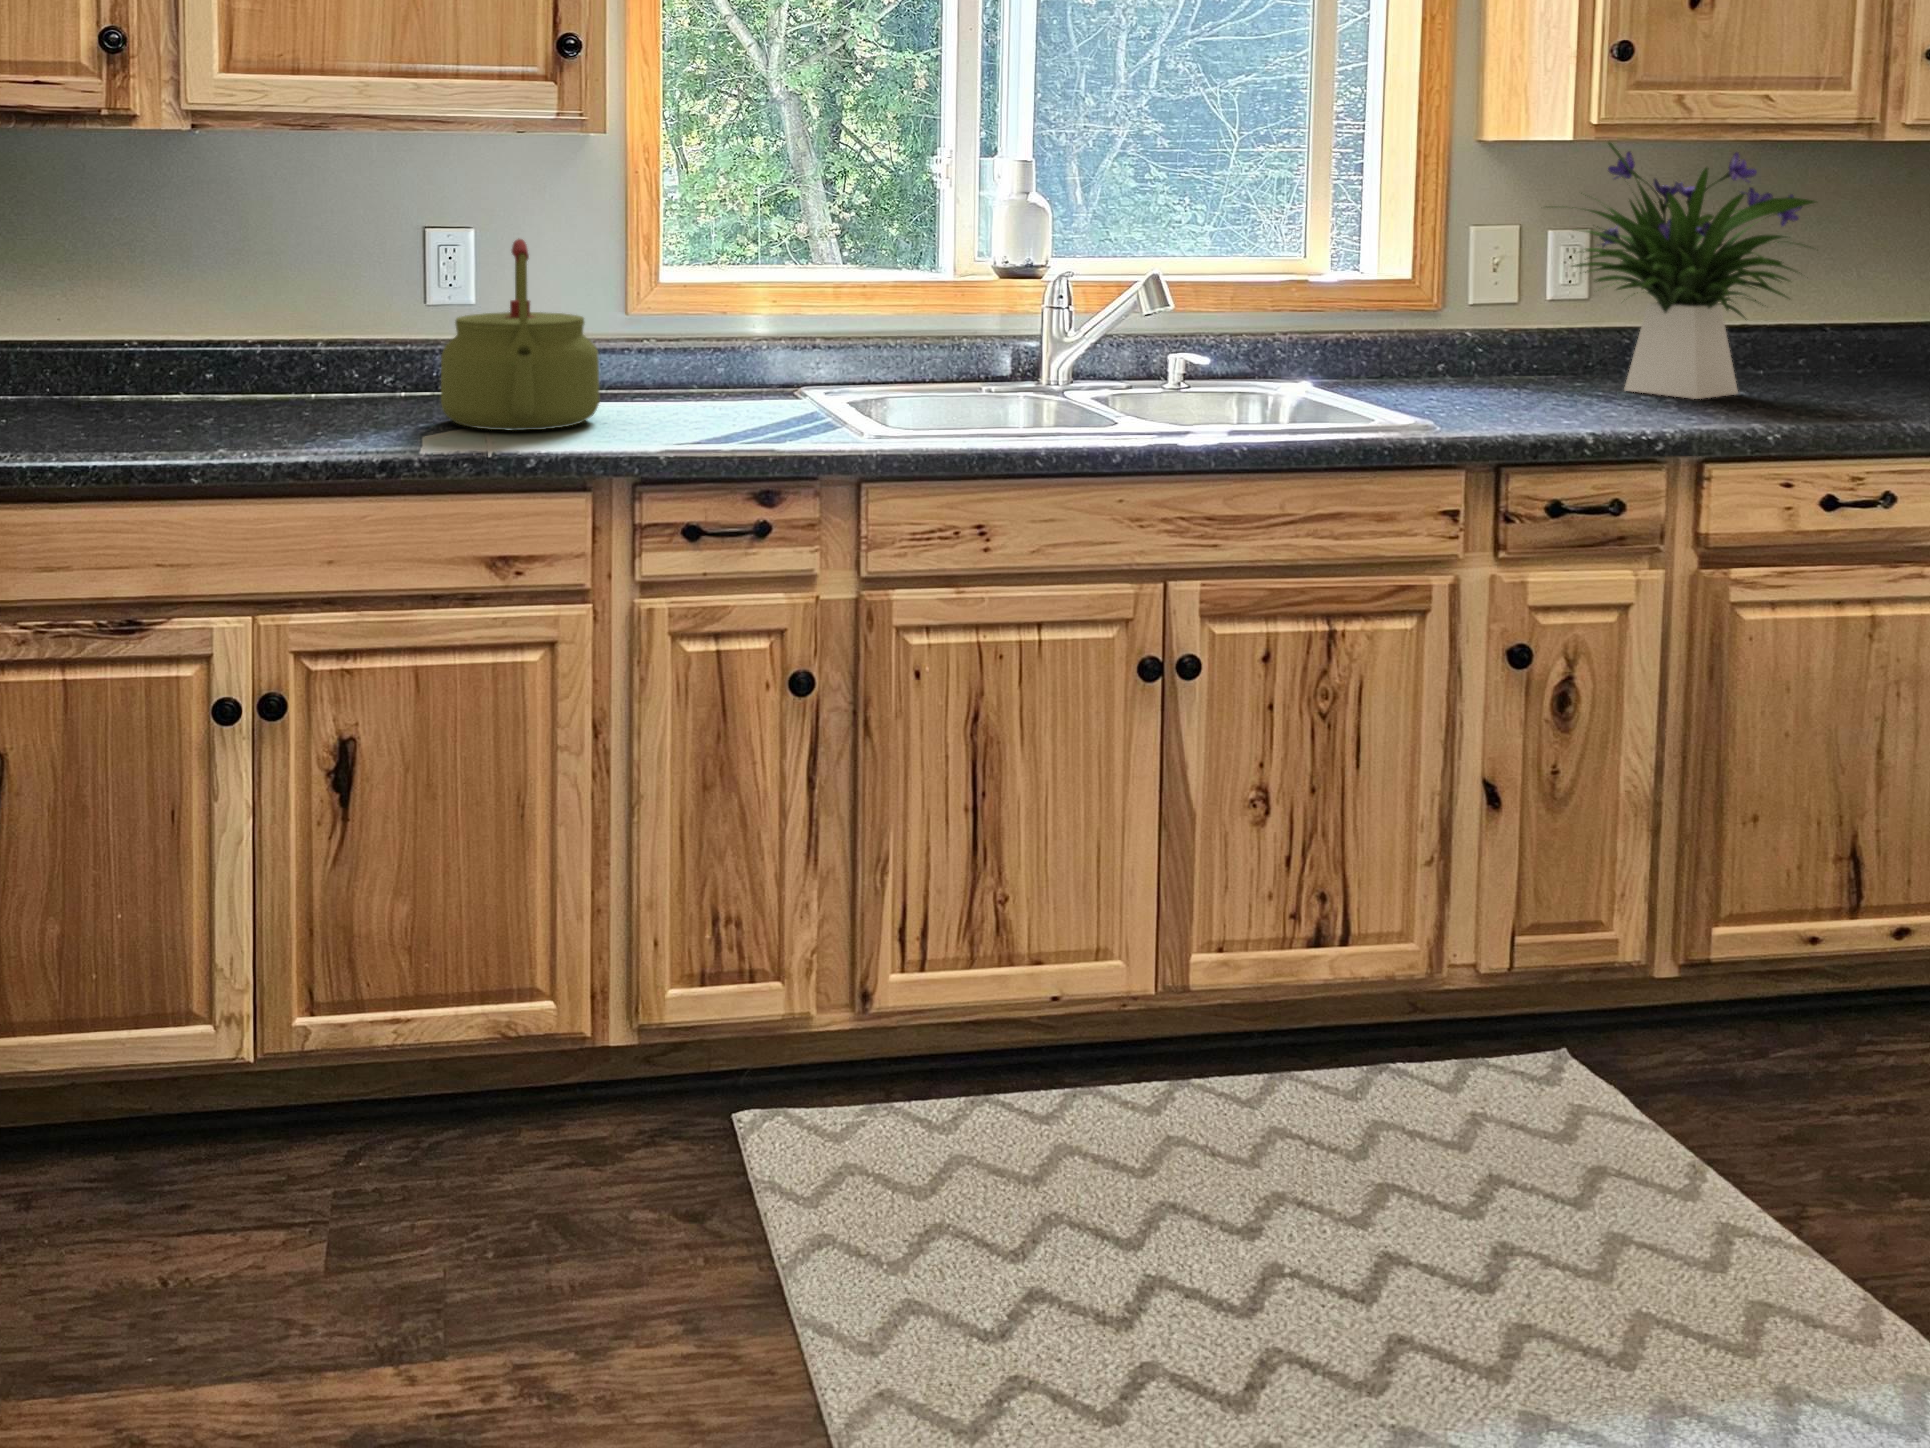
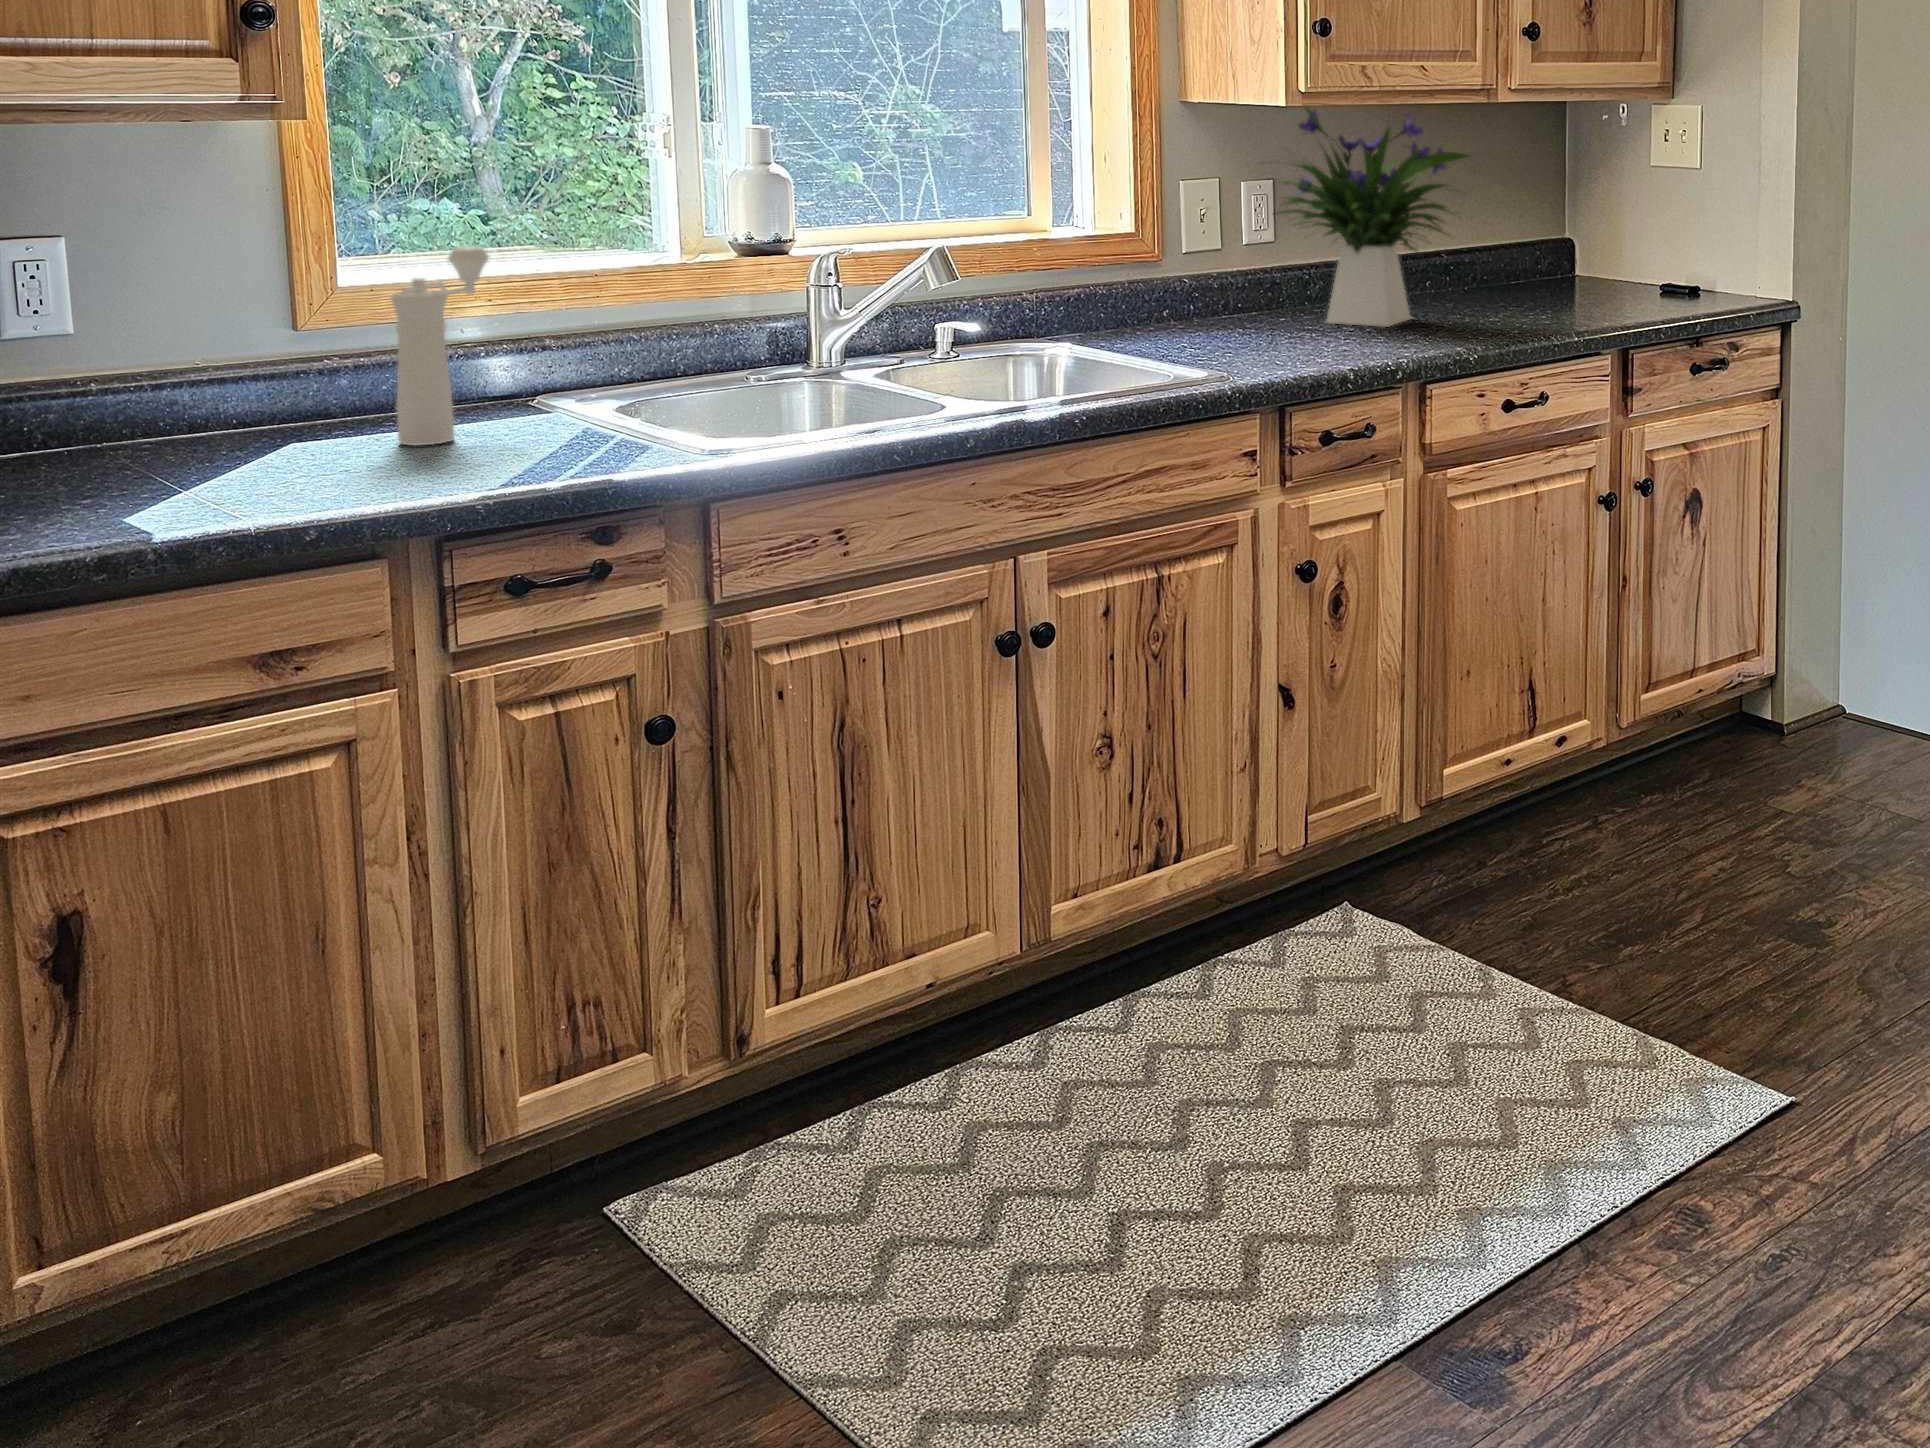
kettle: present [441,239,599,431] -> none [100,249,343,498]
pepper mill: none [660,253,749,413] -> present [391,247,489,445]

